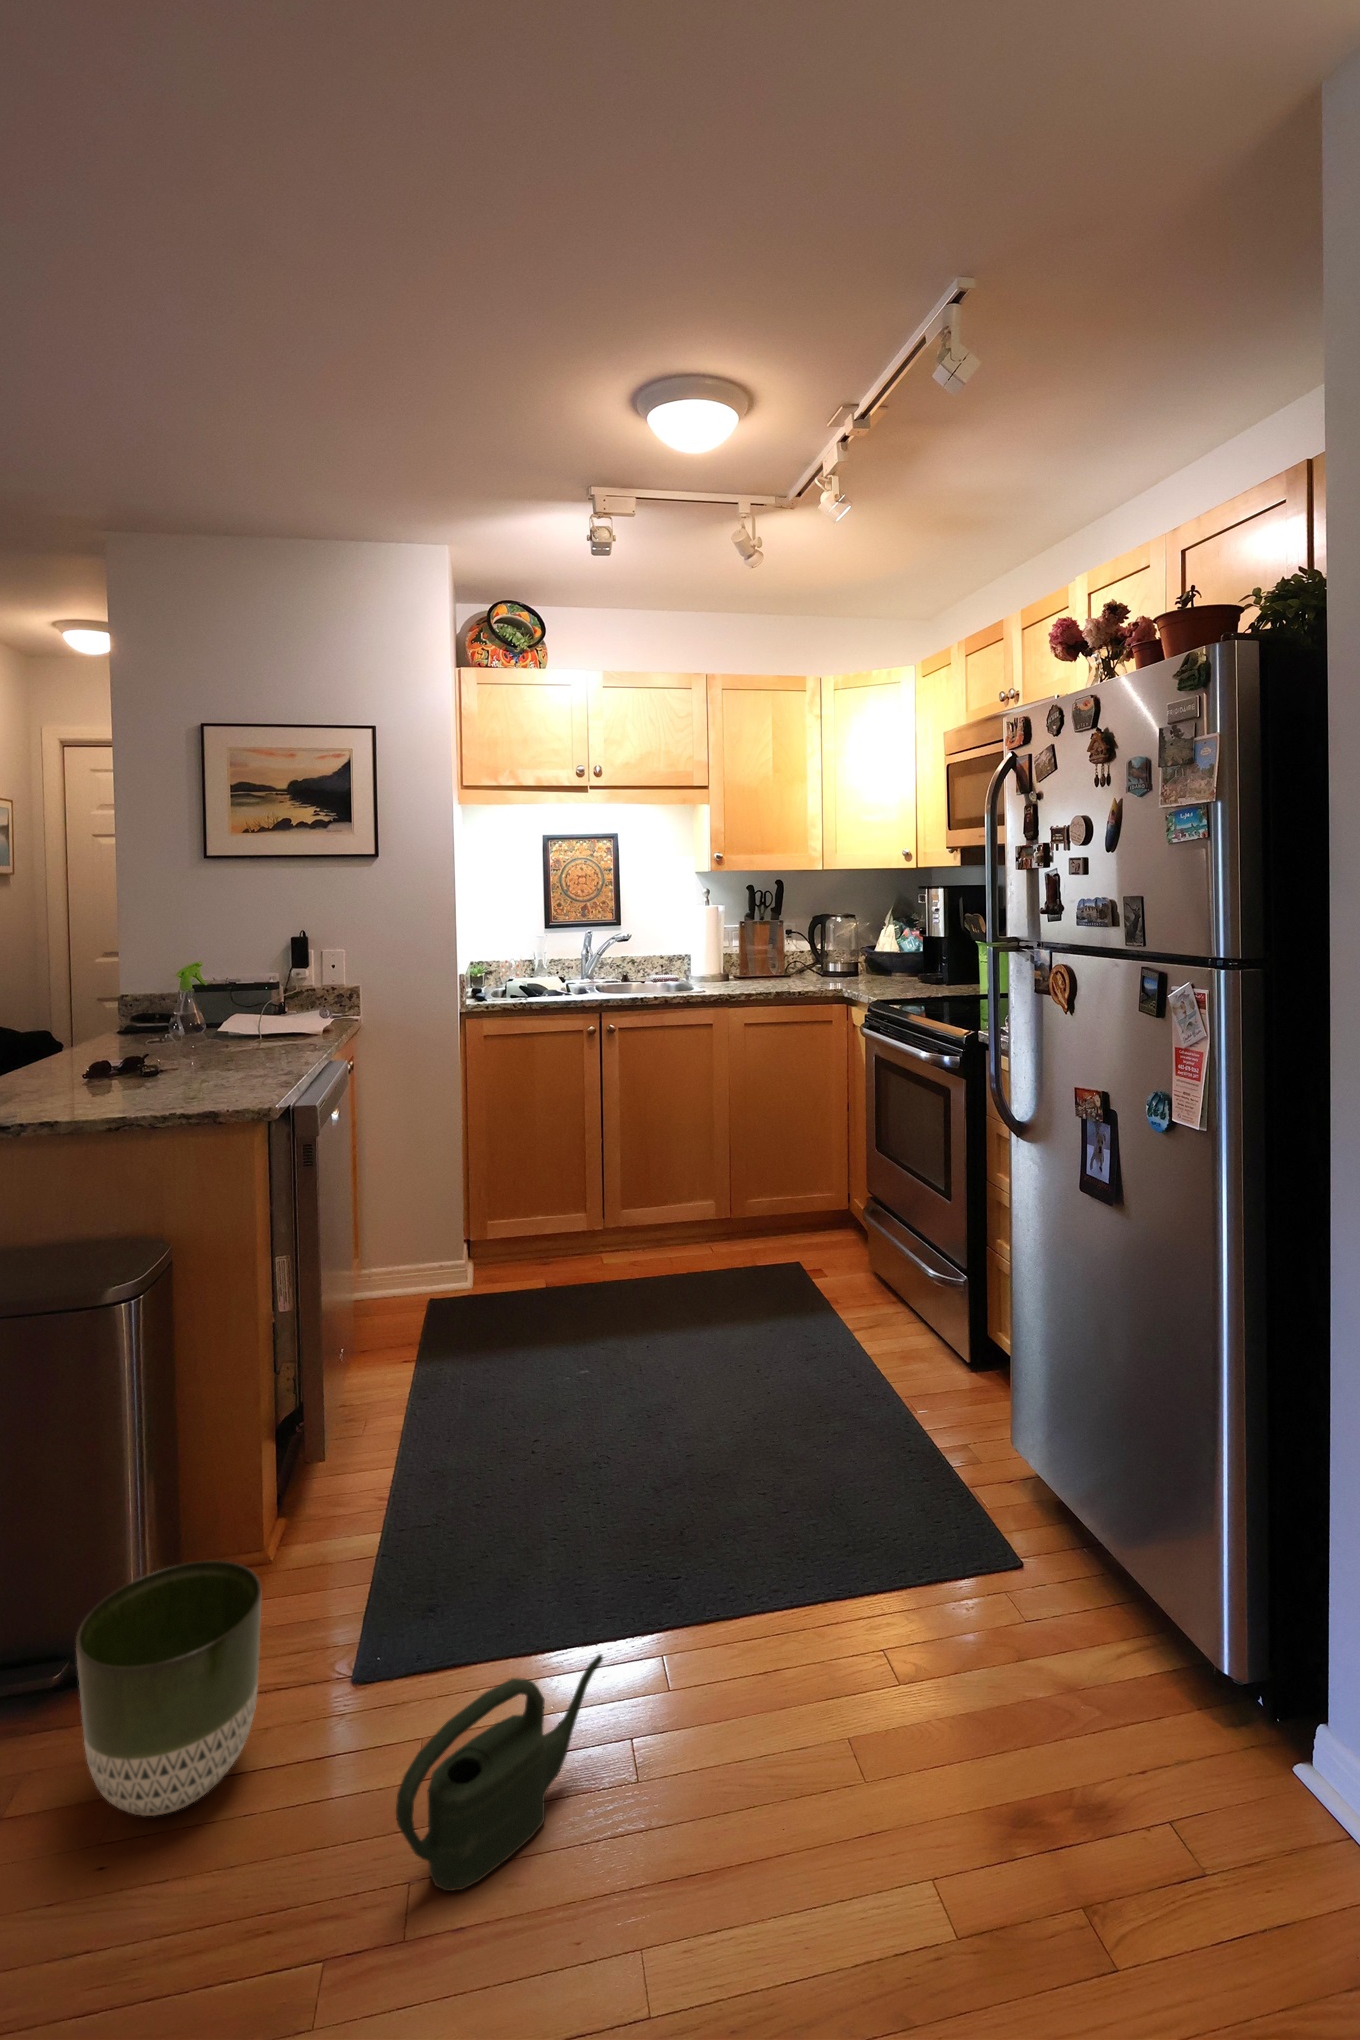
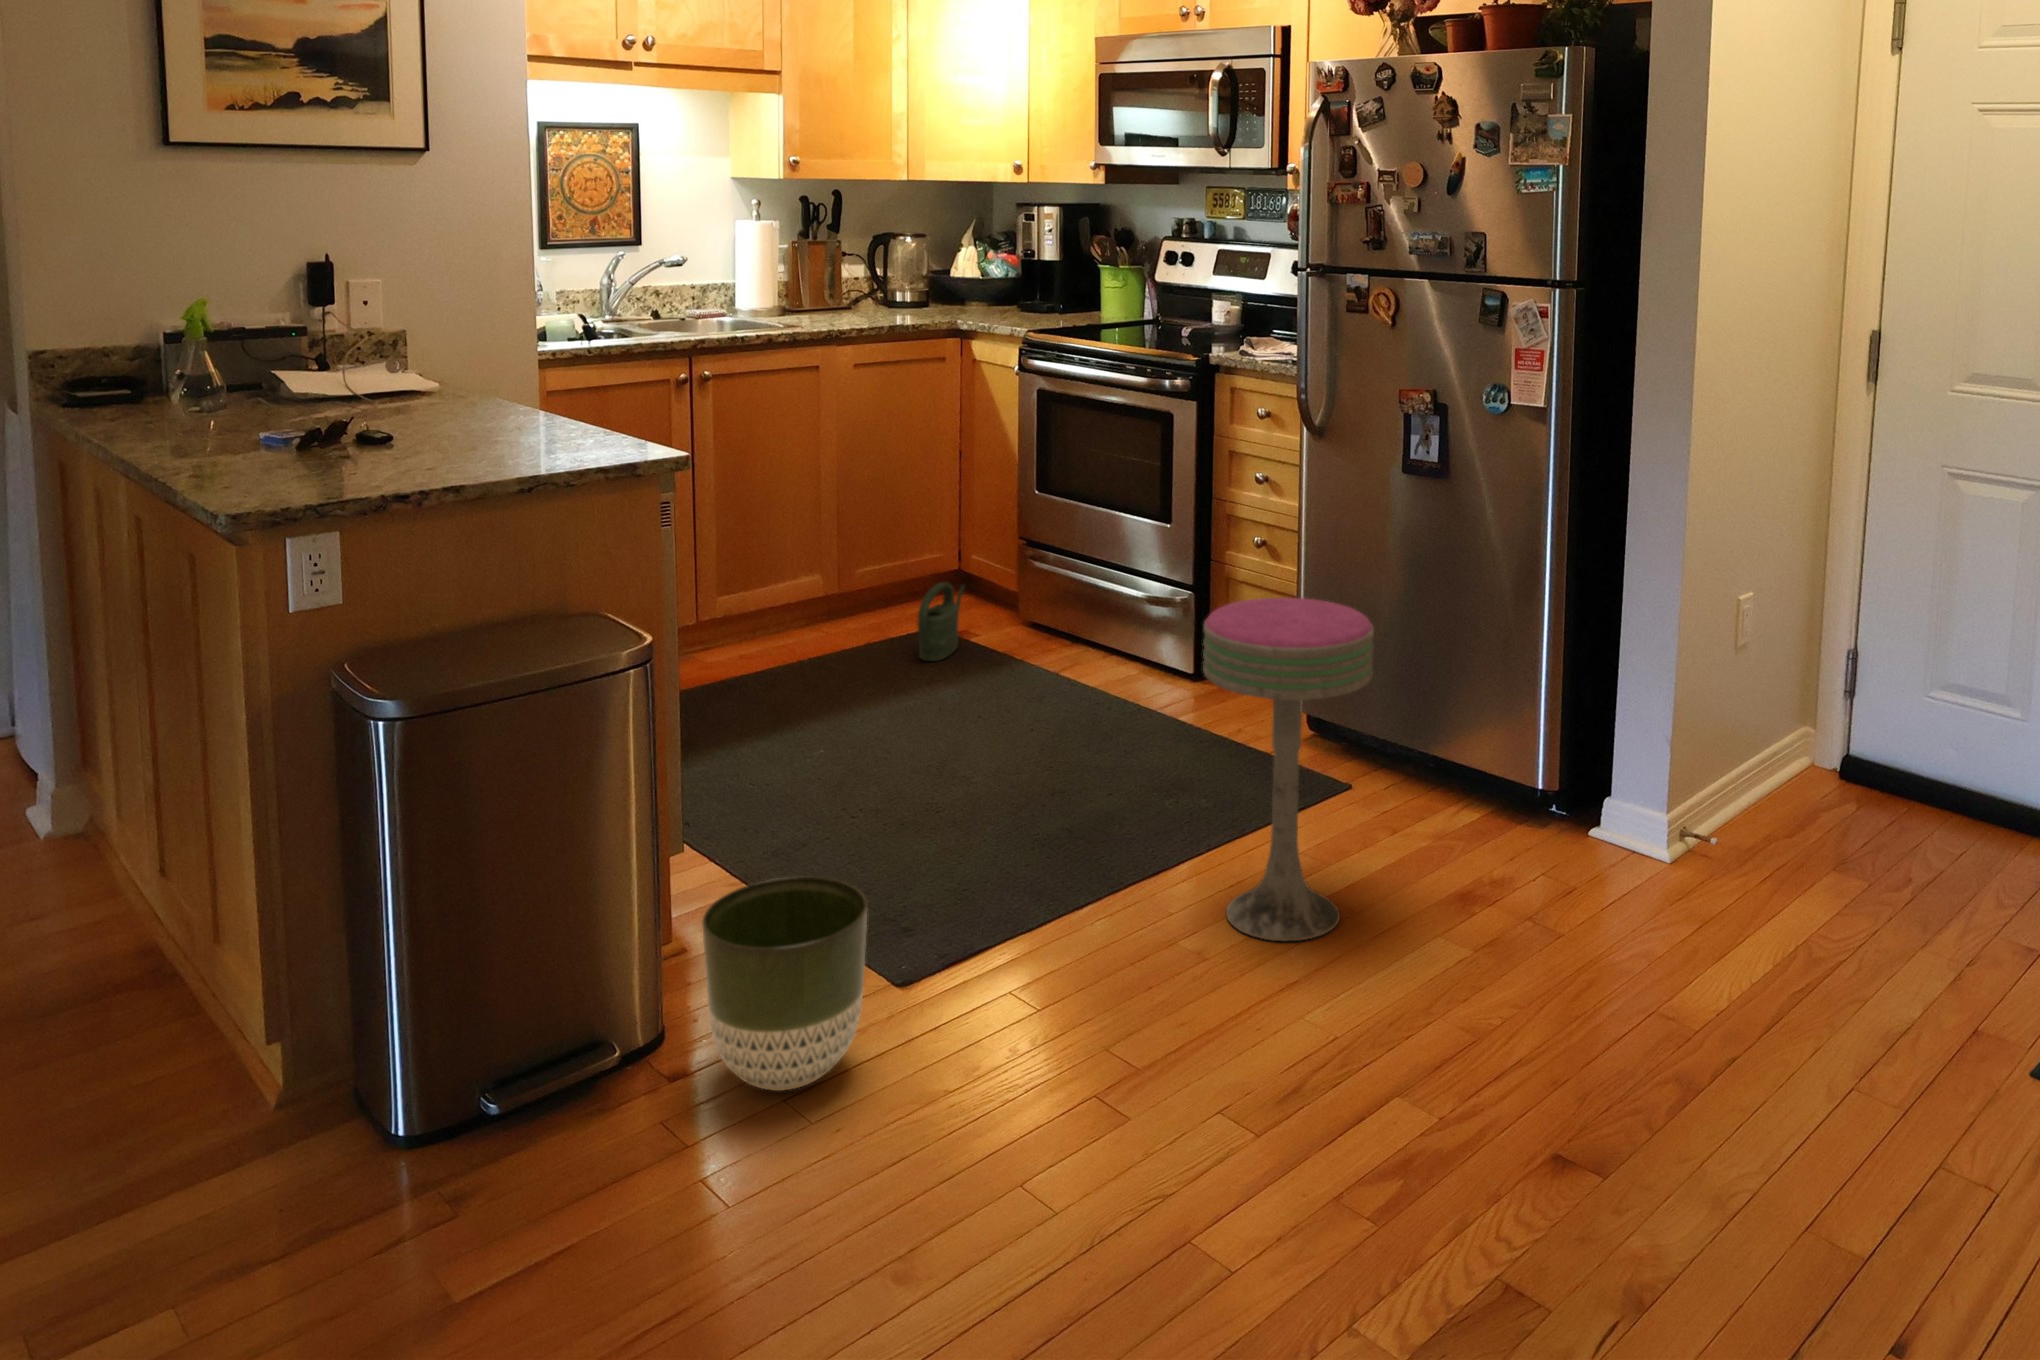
bar stool: none [714,1325,919,1785] -> present [1203,598,1374,941]
watering can: present [396,1655,603,1891] -> present [918,582,965,661]

